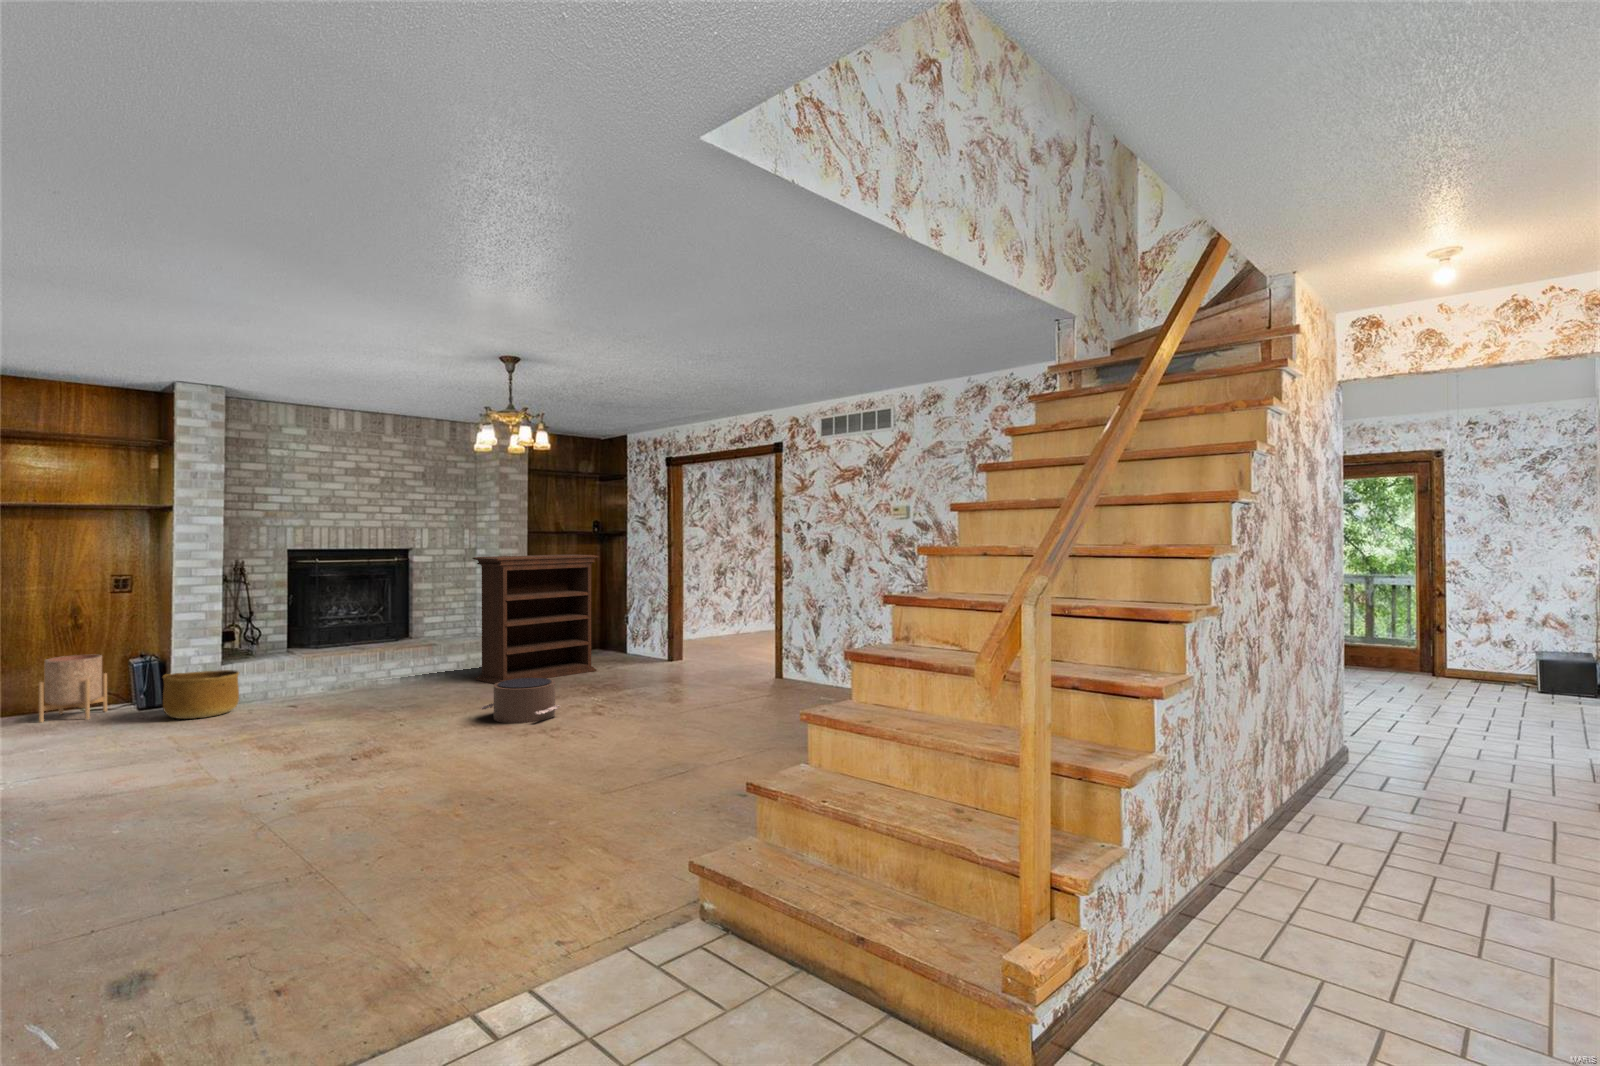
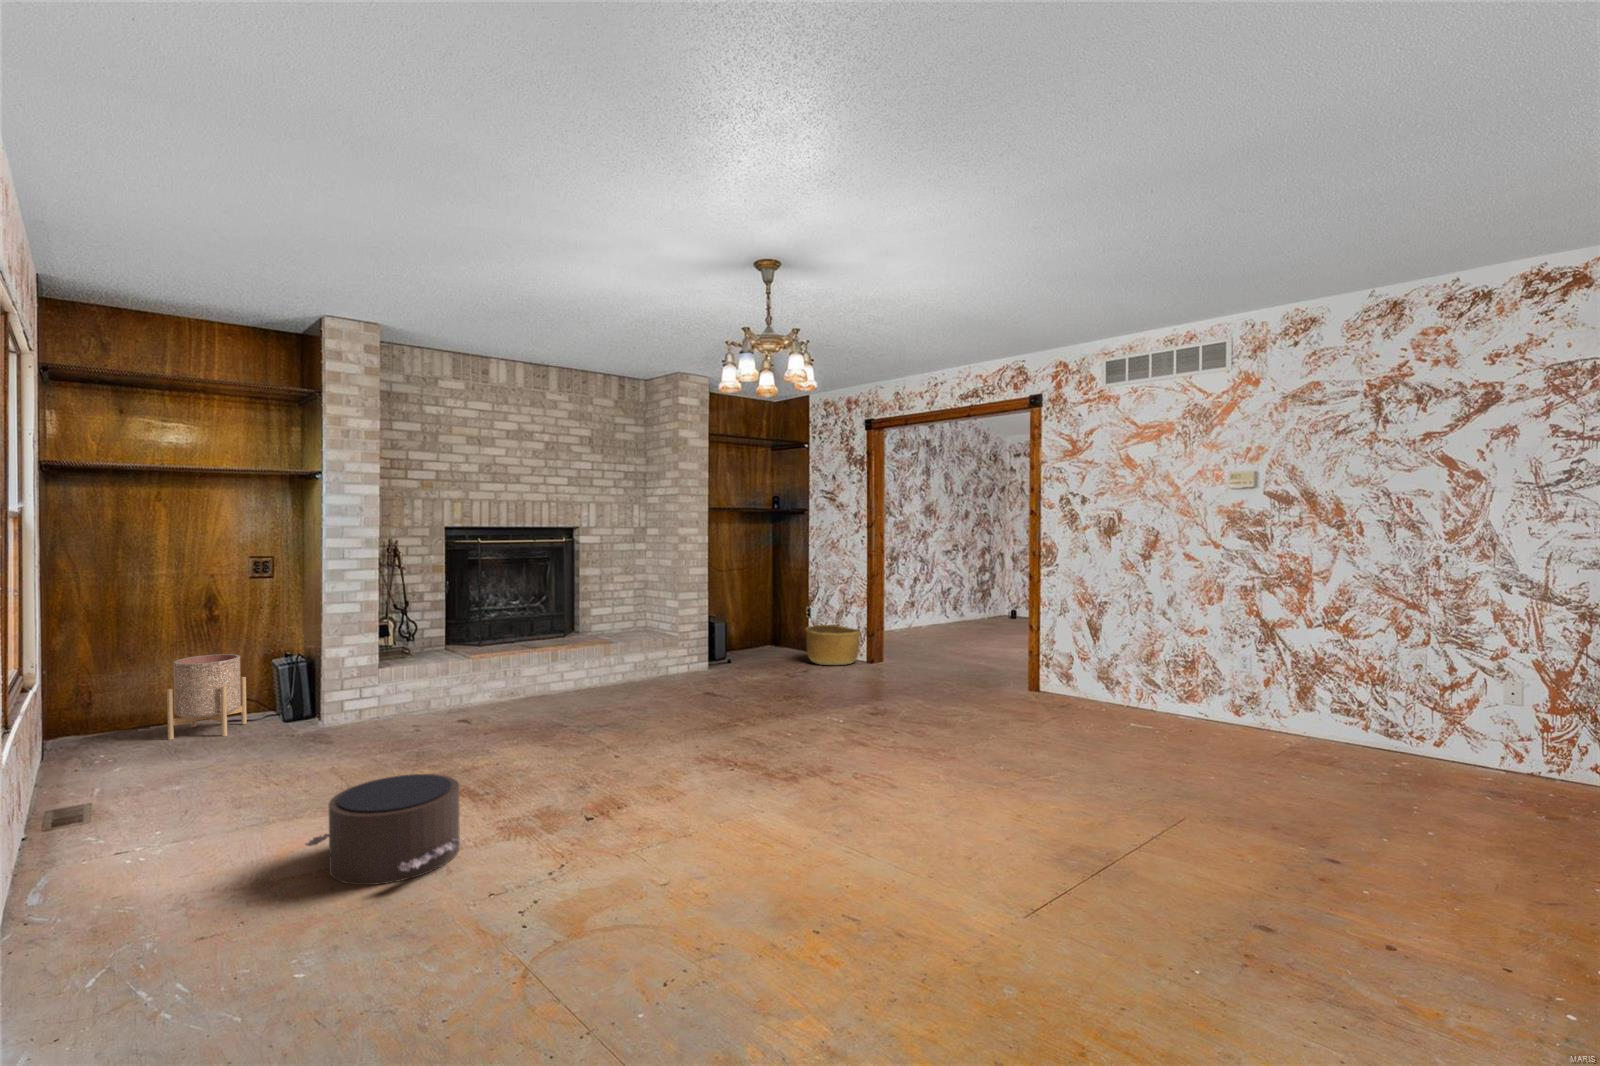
bookshelf: present [472,554,599,684] -> none [657,535,799,695]
basket: present [163,670,239,719] -> present [805,625,861,665]
pouf: present [480,678,560,723] -> present [305,774,461,885]

